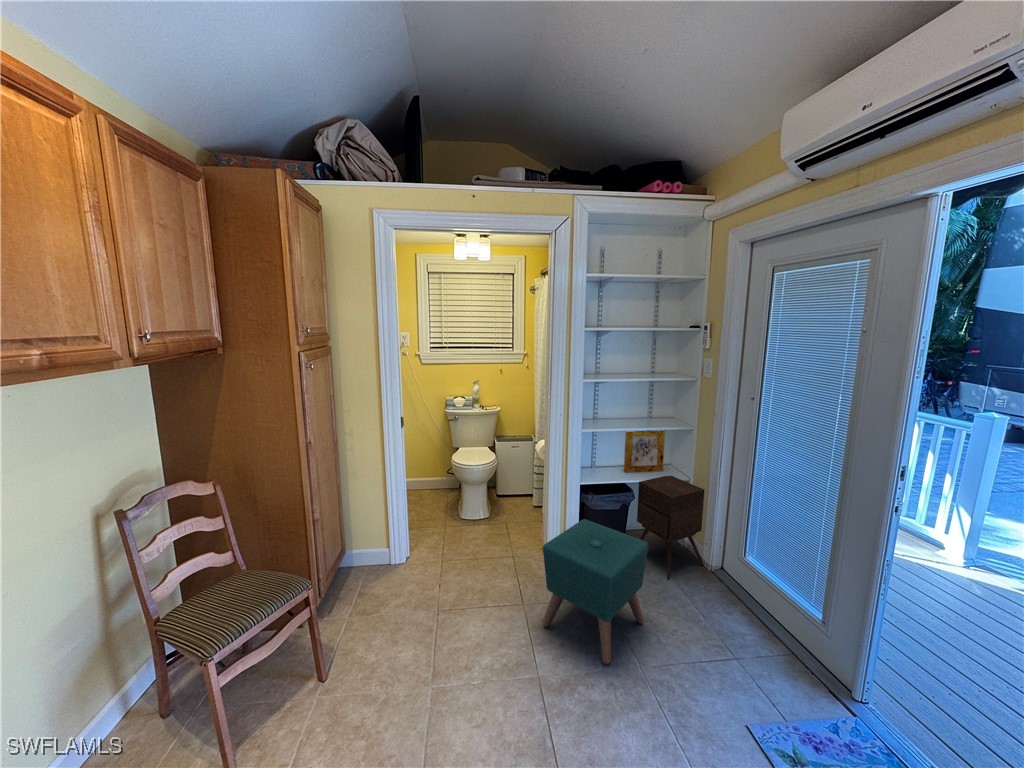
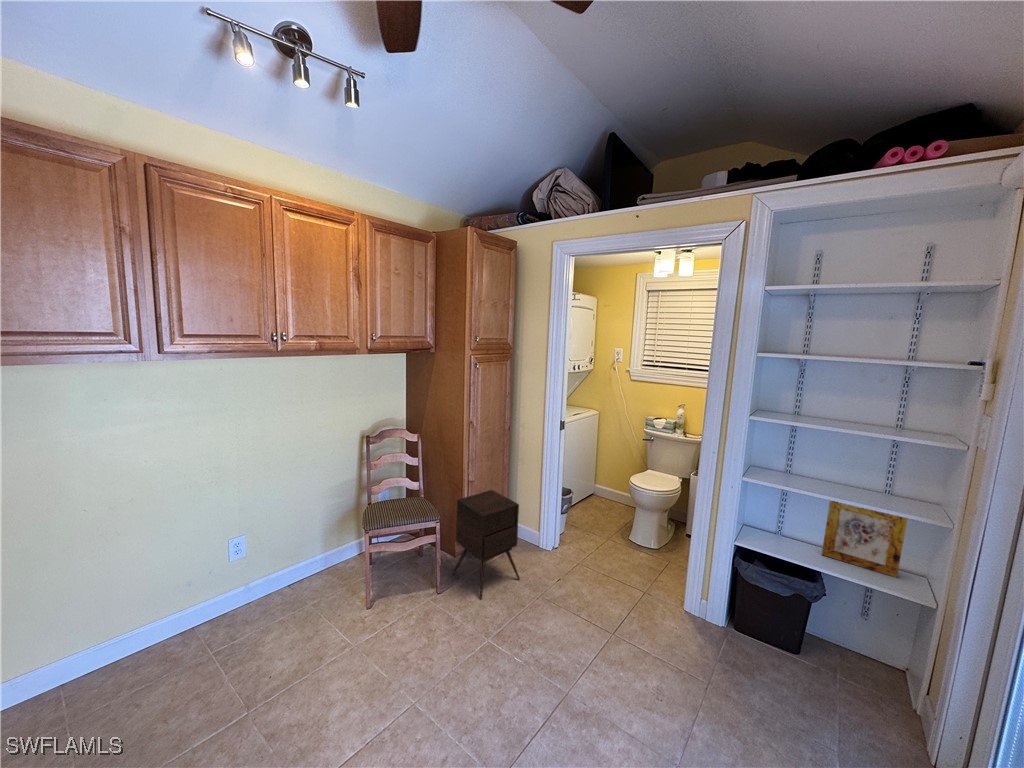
side table: present [637,476,704,579] -> present [453,490,520,599]
ottoman: present [543,519,649,664] -> none [617,575,752,739]

